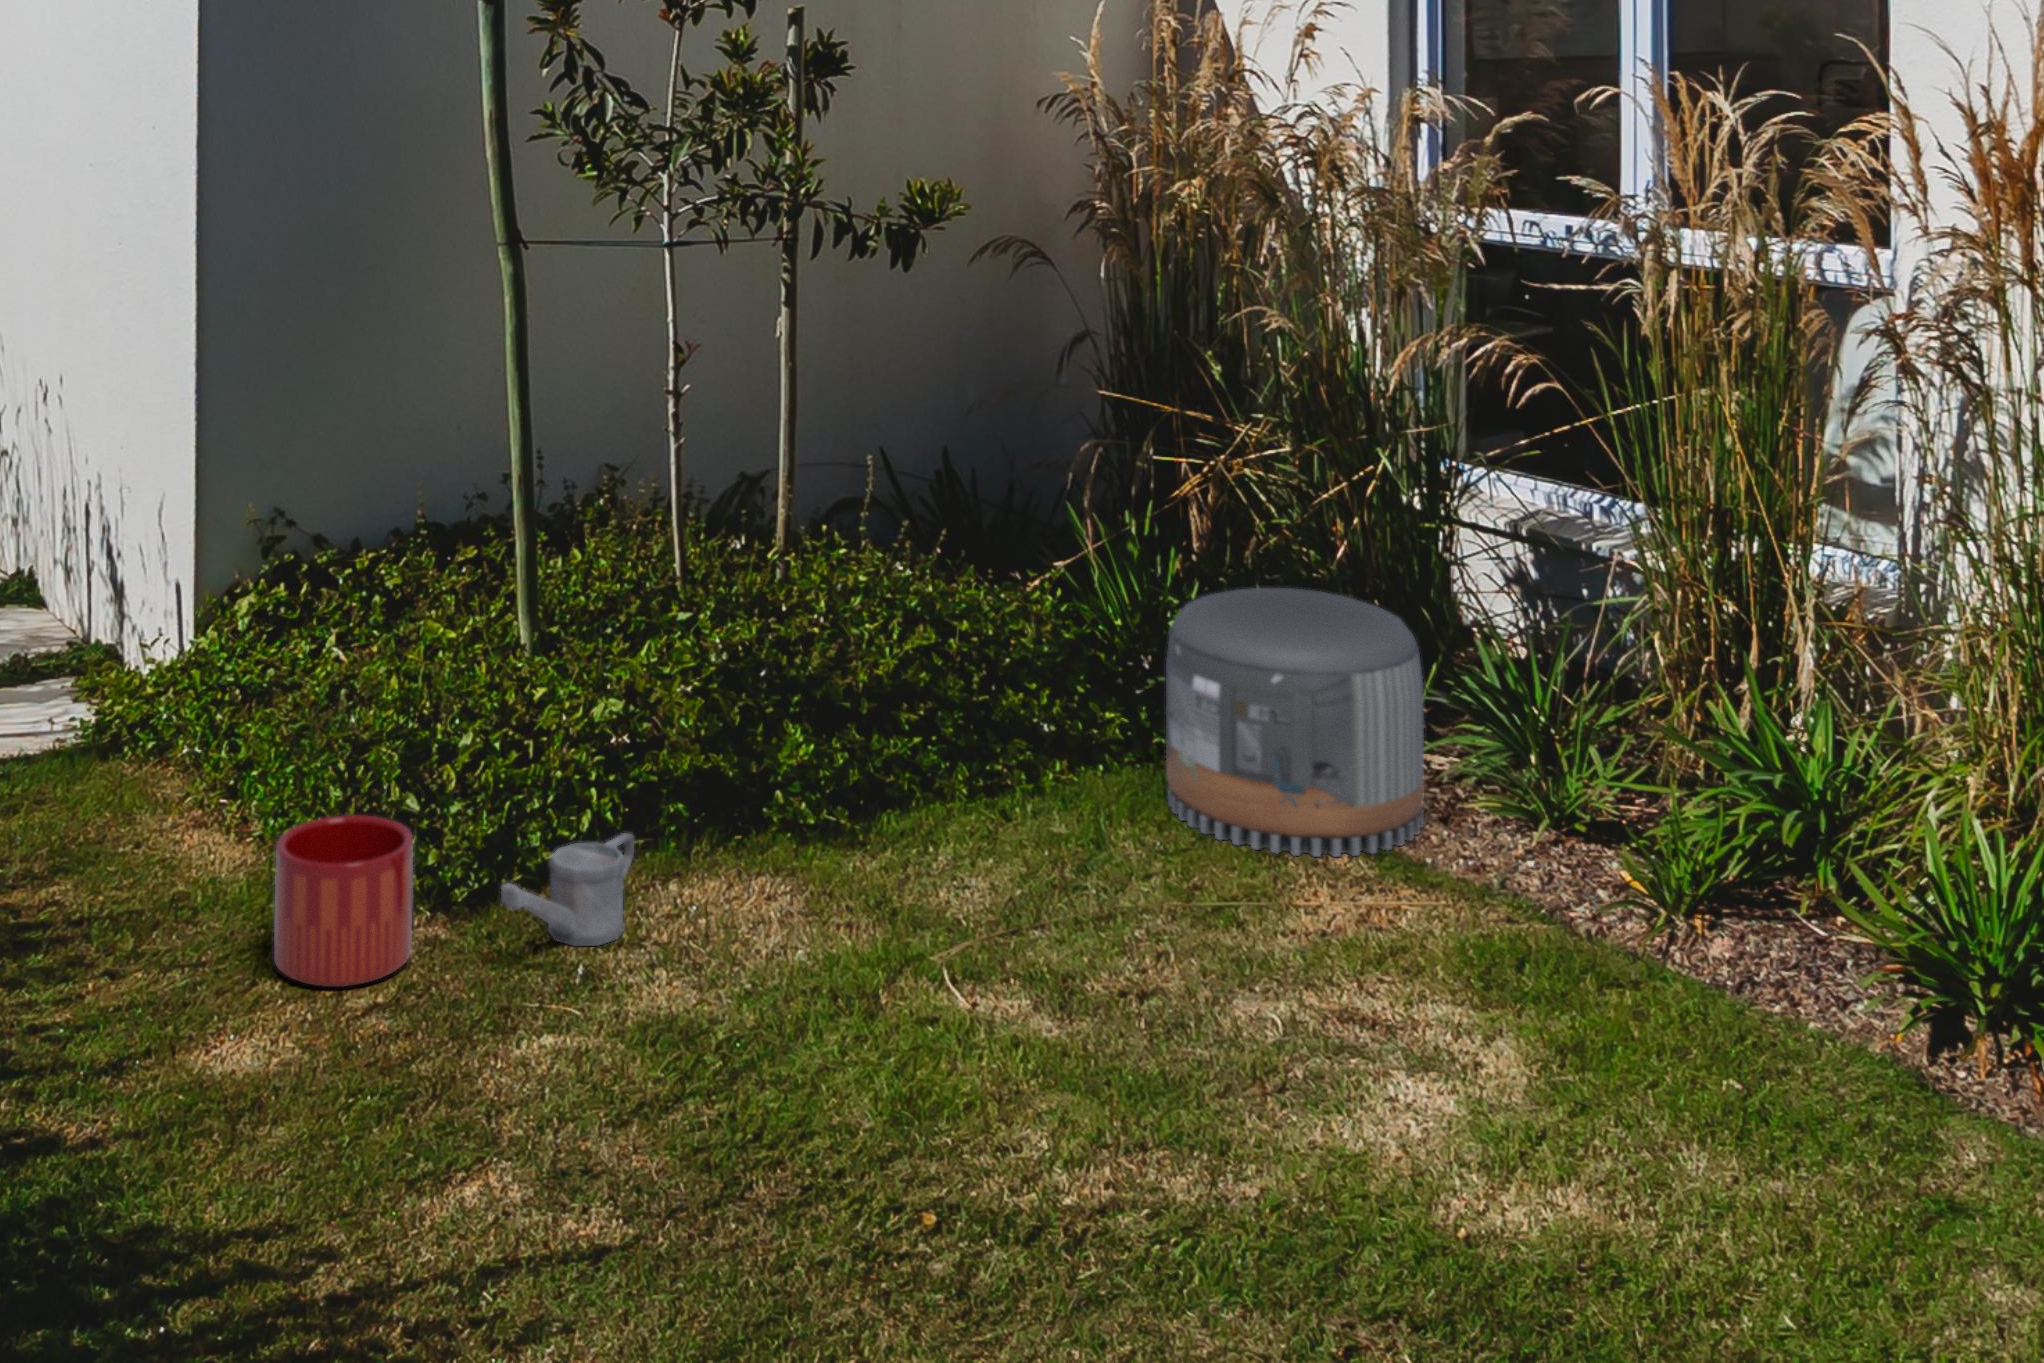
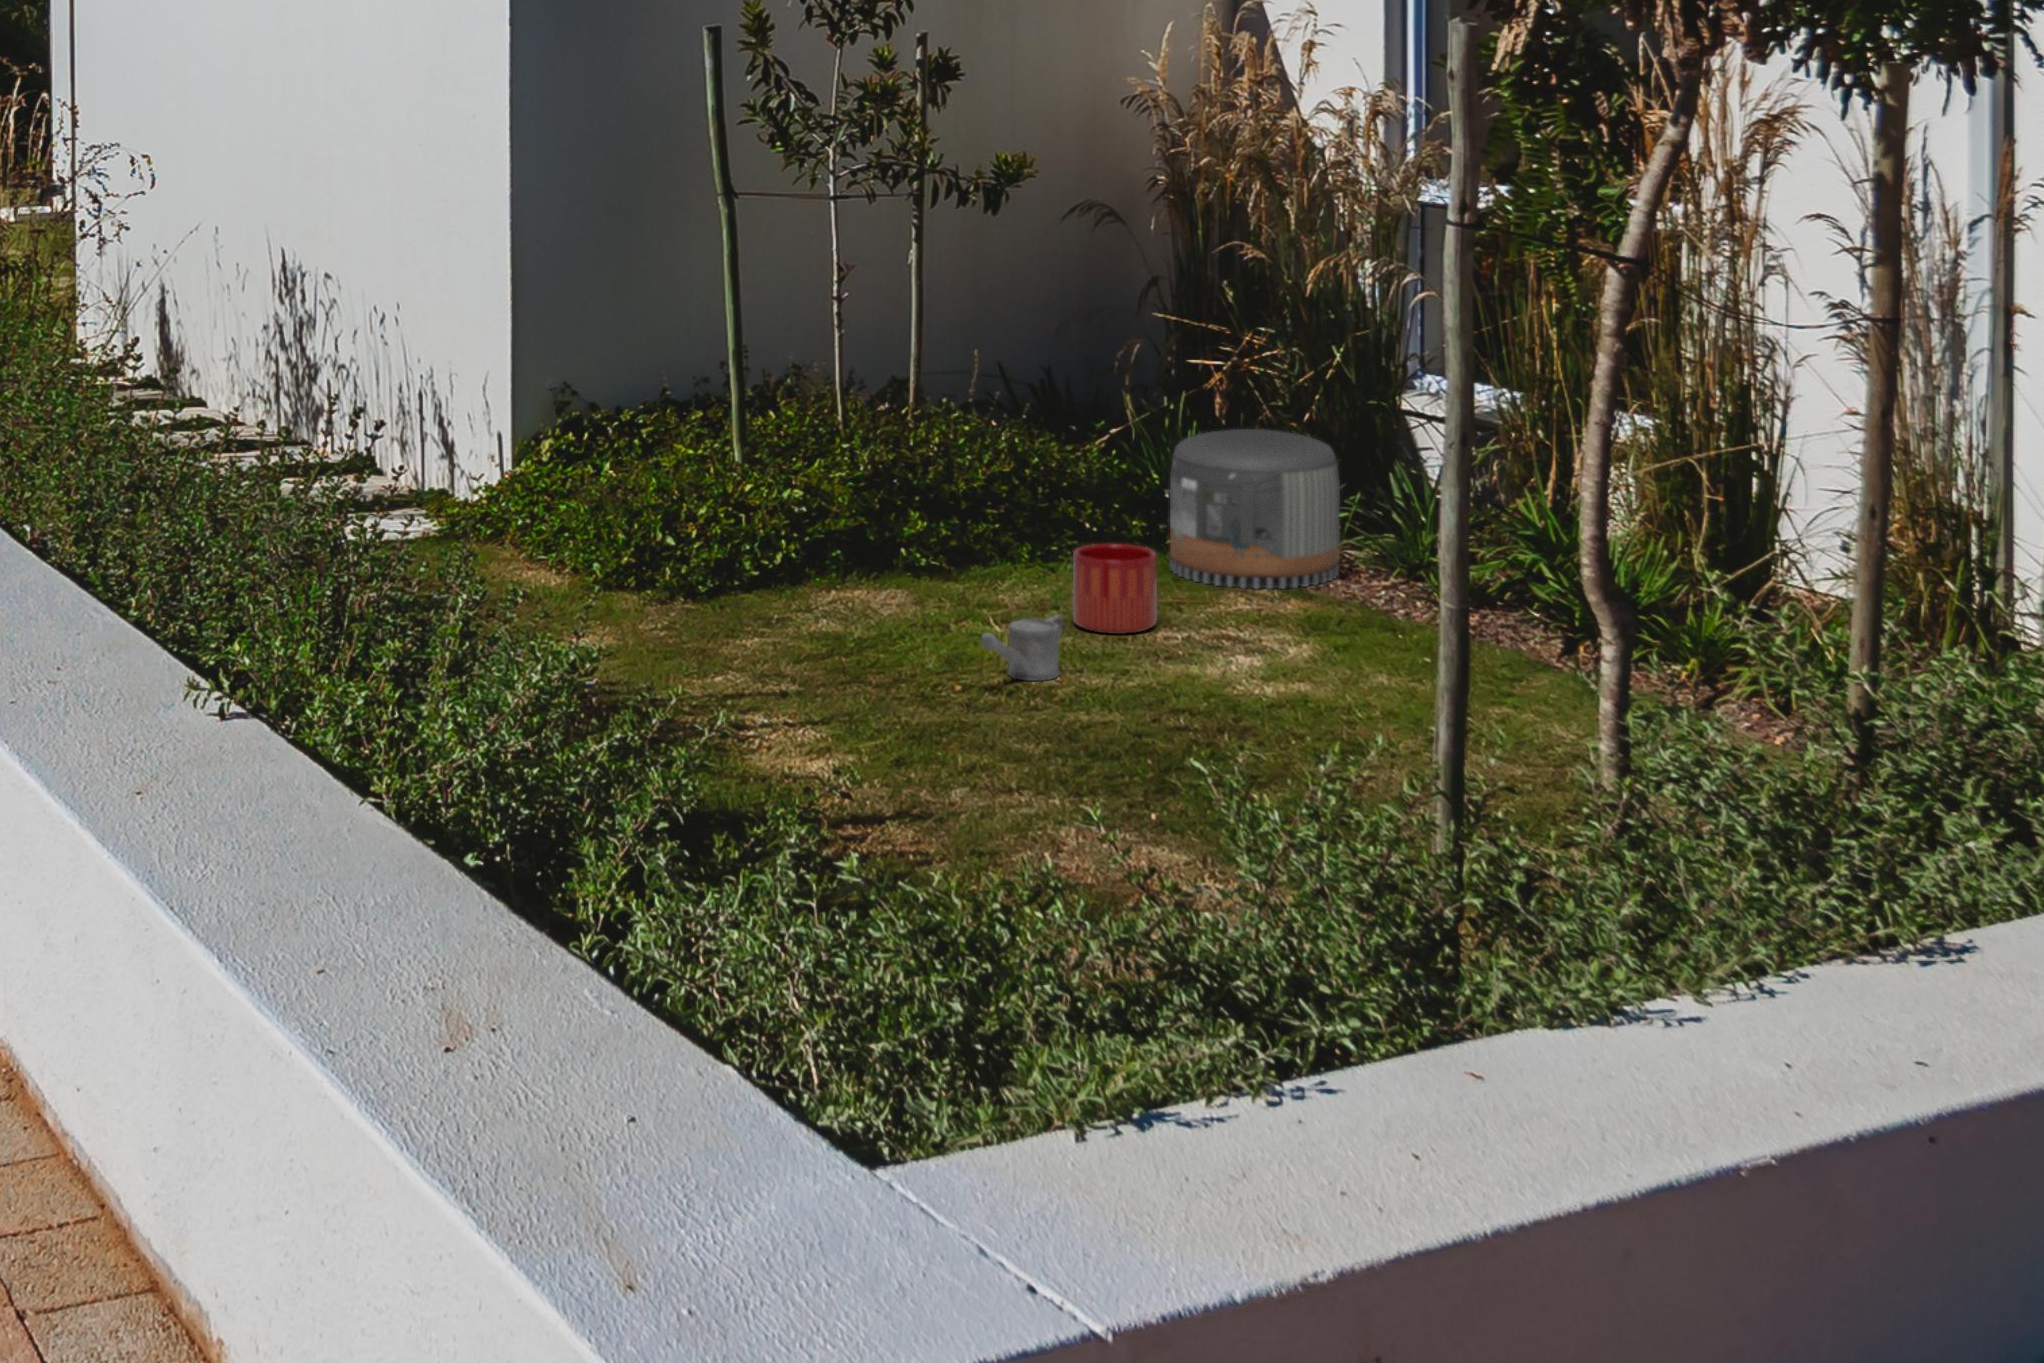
planter: present [274,815,413,987] -> present [1073,544,1157,634]
watering can: present [501,833,634,946] -> present [982,616,1063,681]

